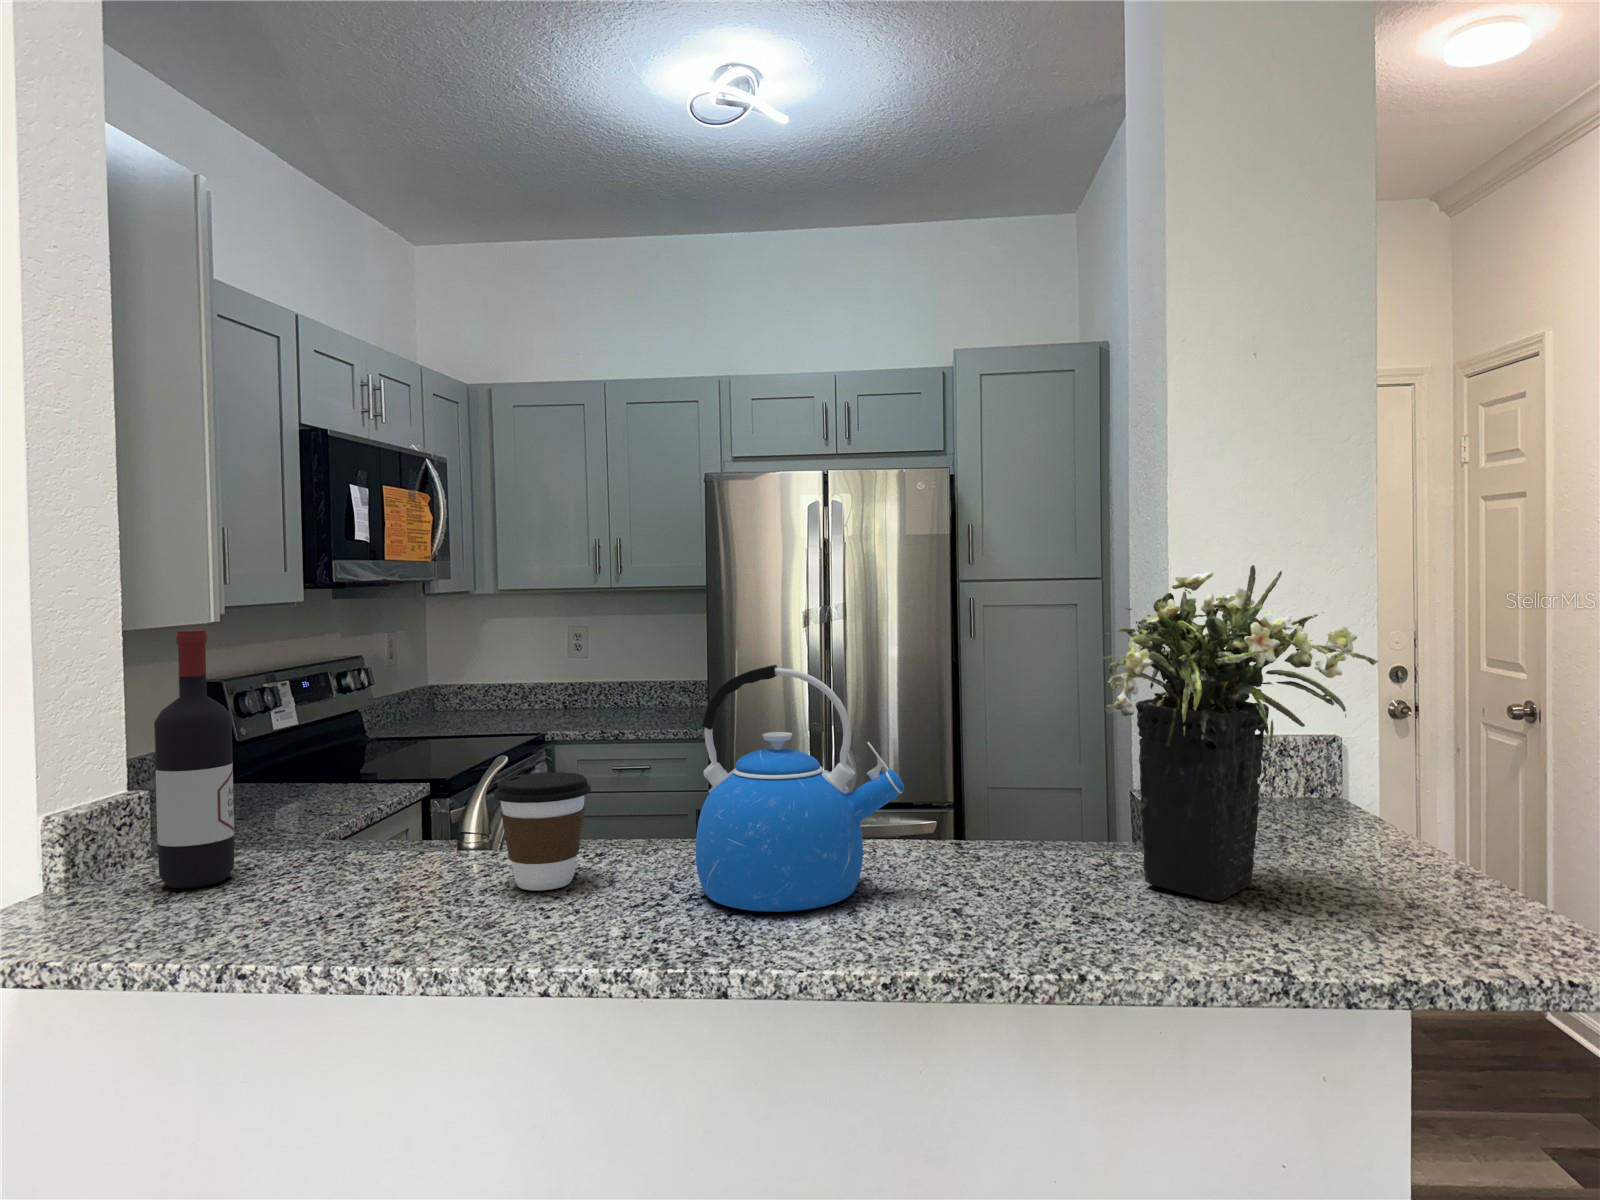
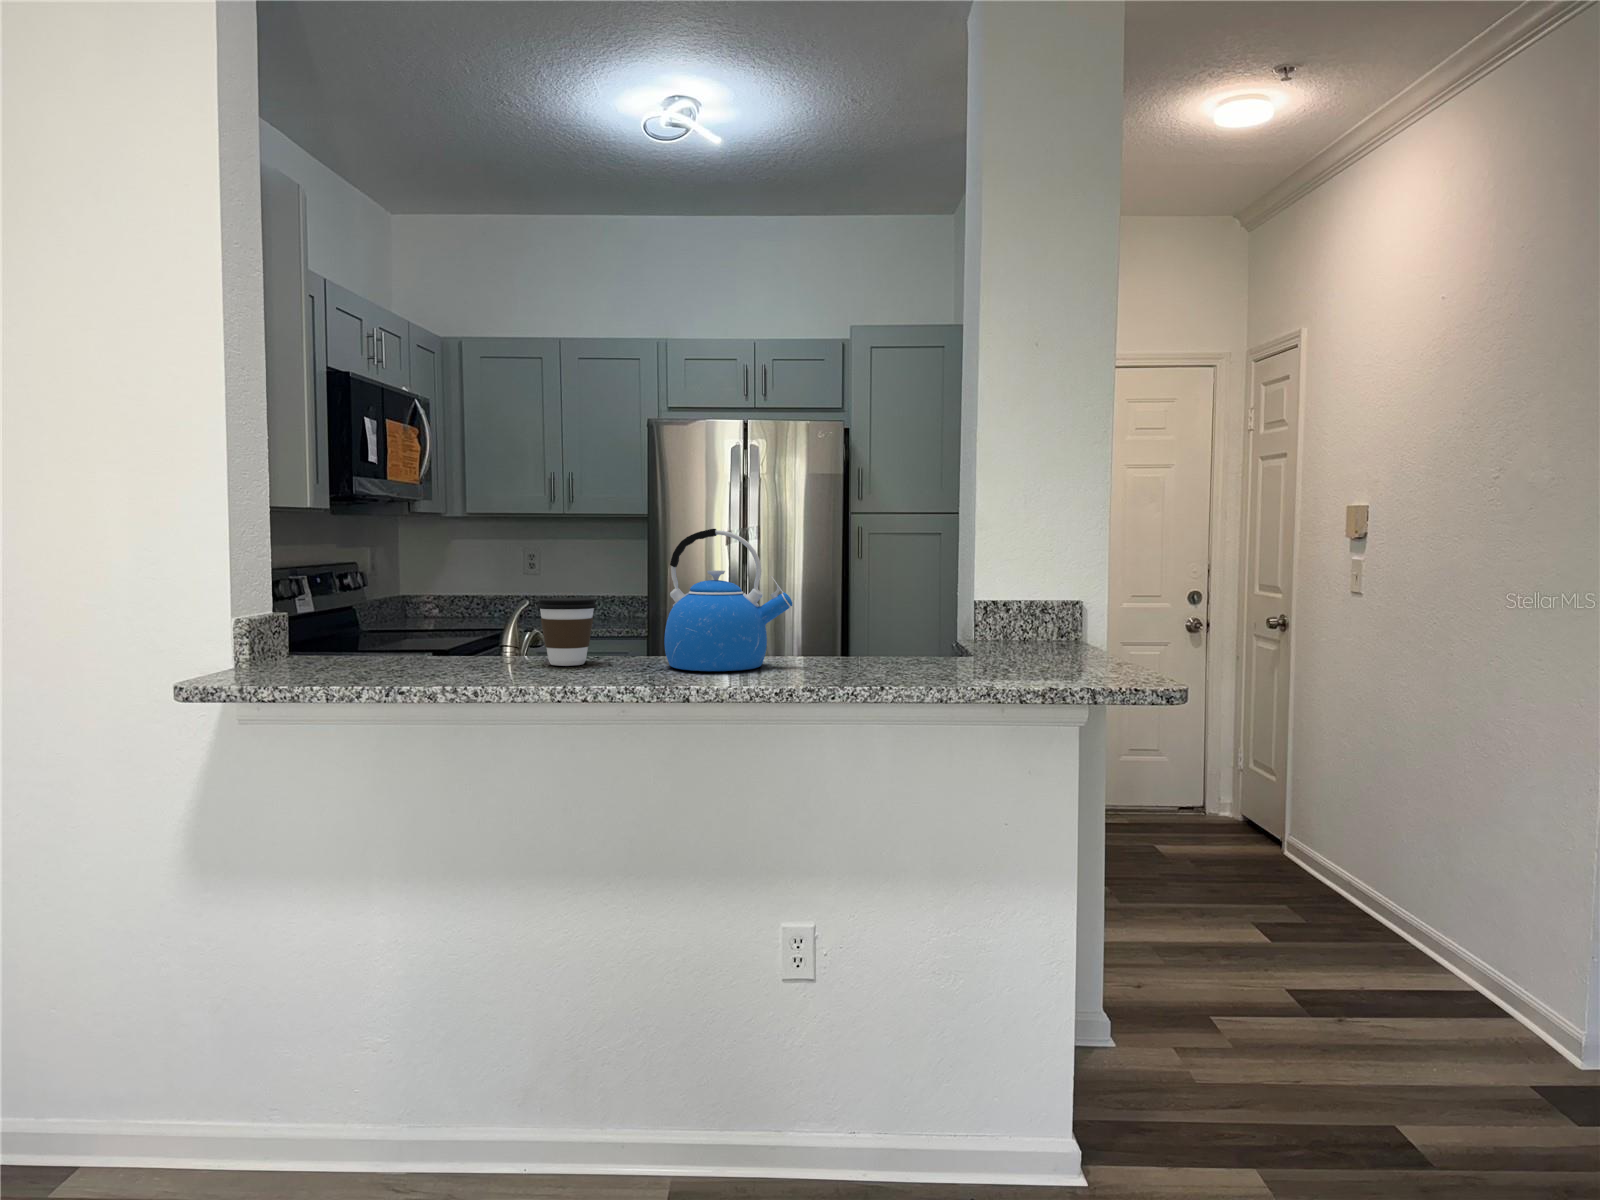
flower arrangement: present [1099,565,1378,901] -> none [903,475,1065,669]
wine bottle: present [154,630,234,888] -> none [312,500,361,665]

